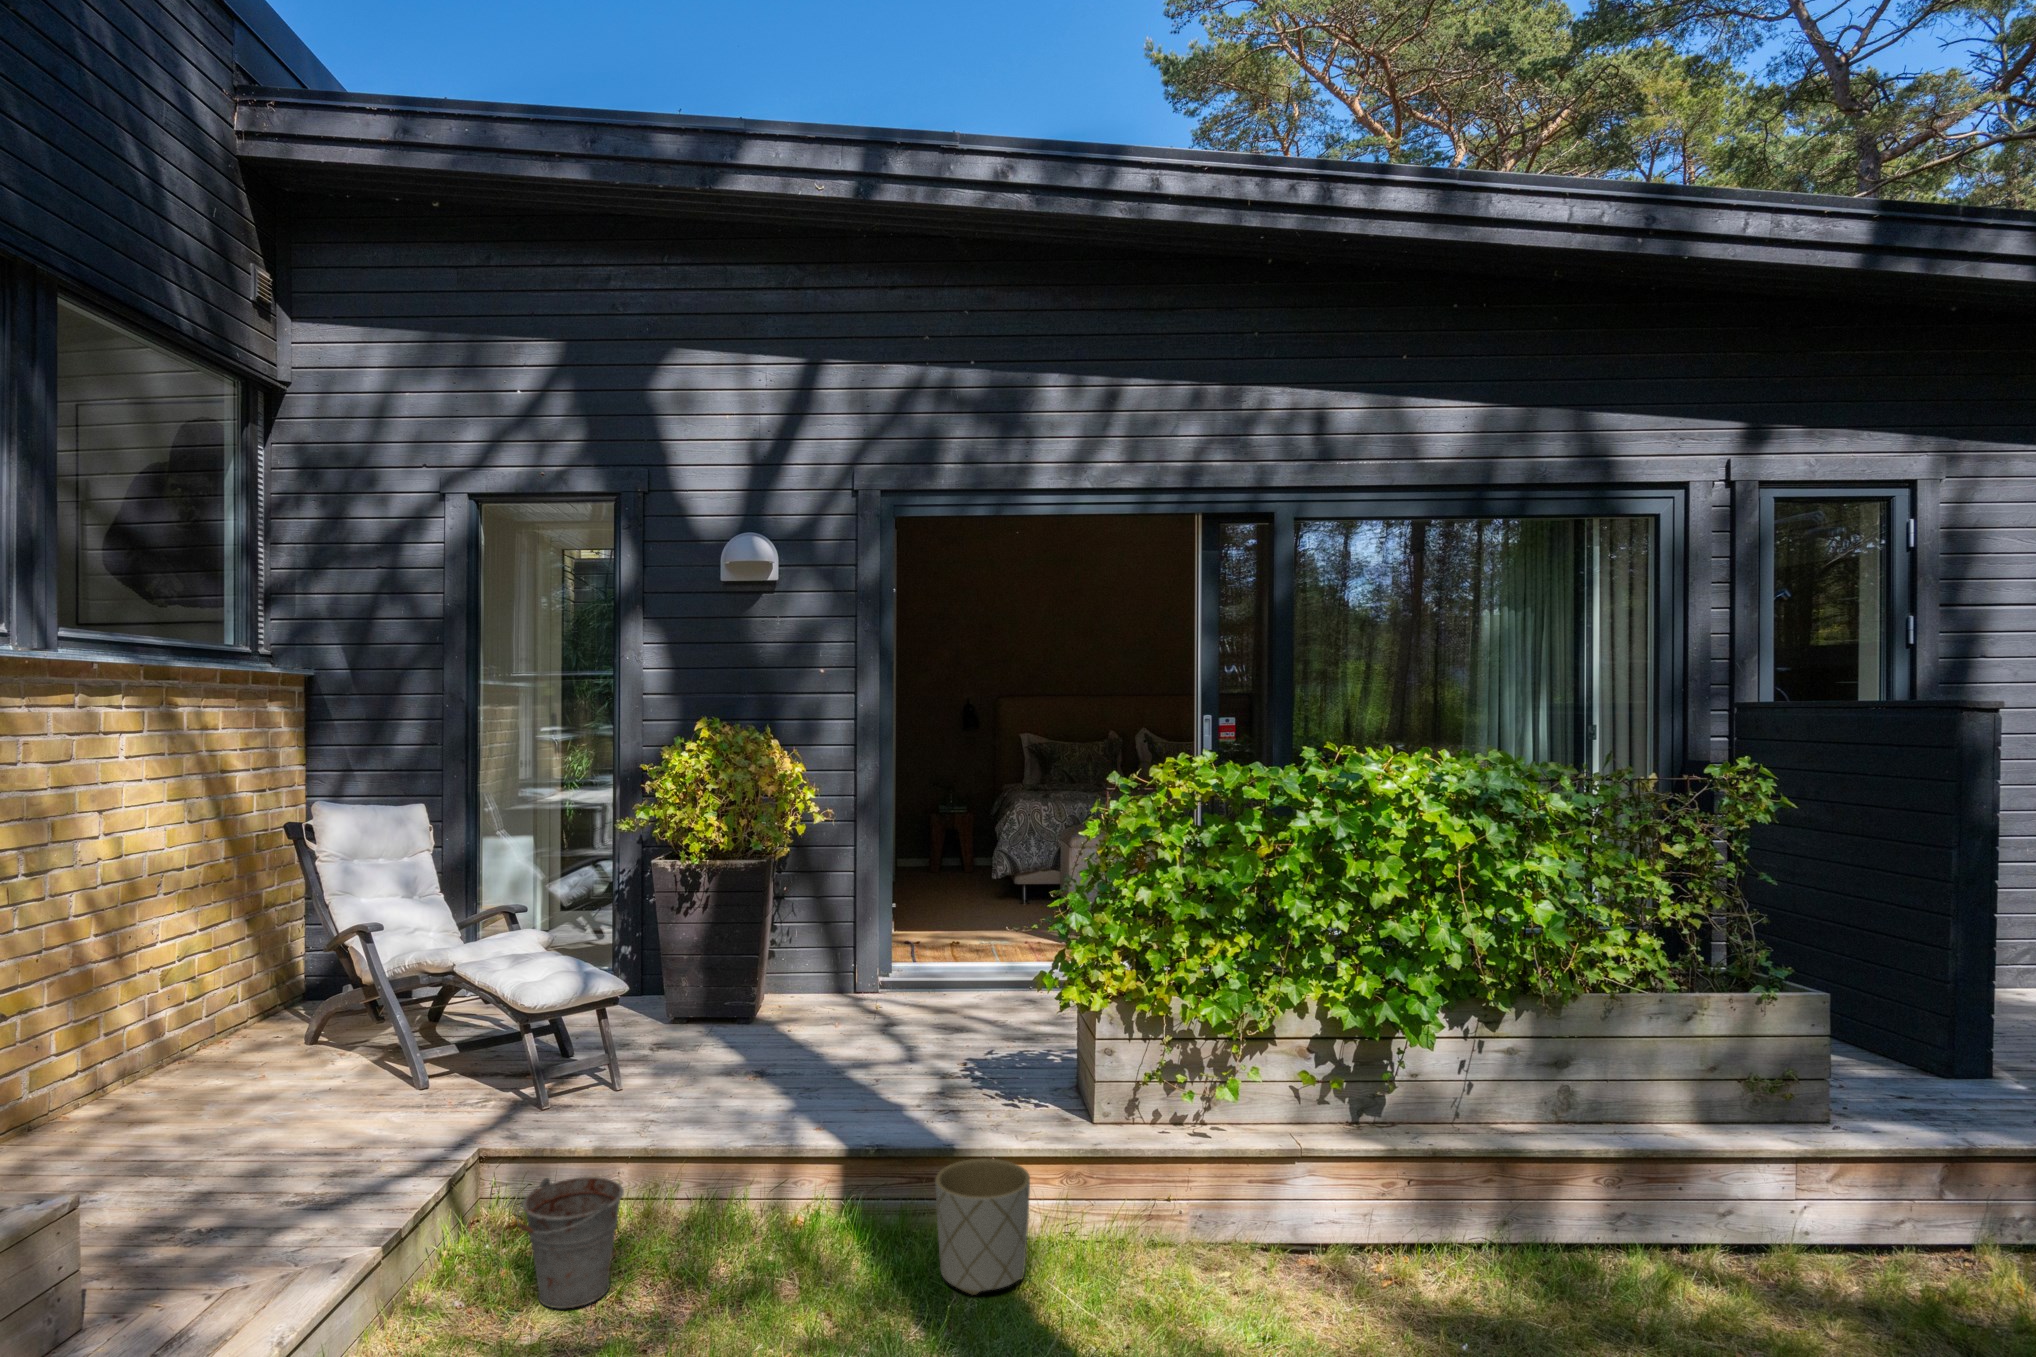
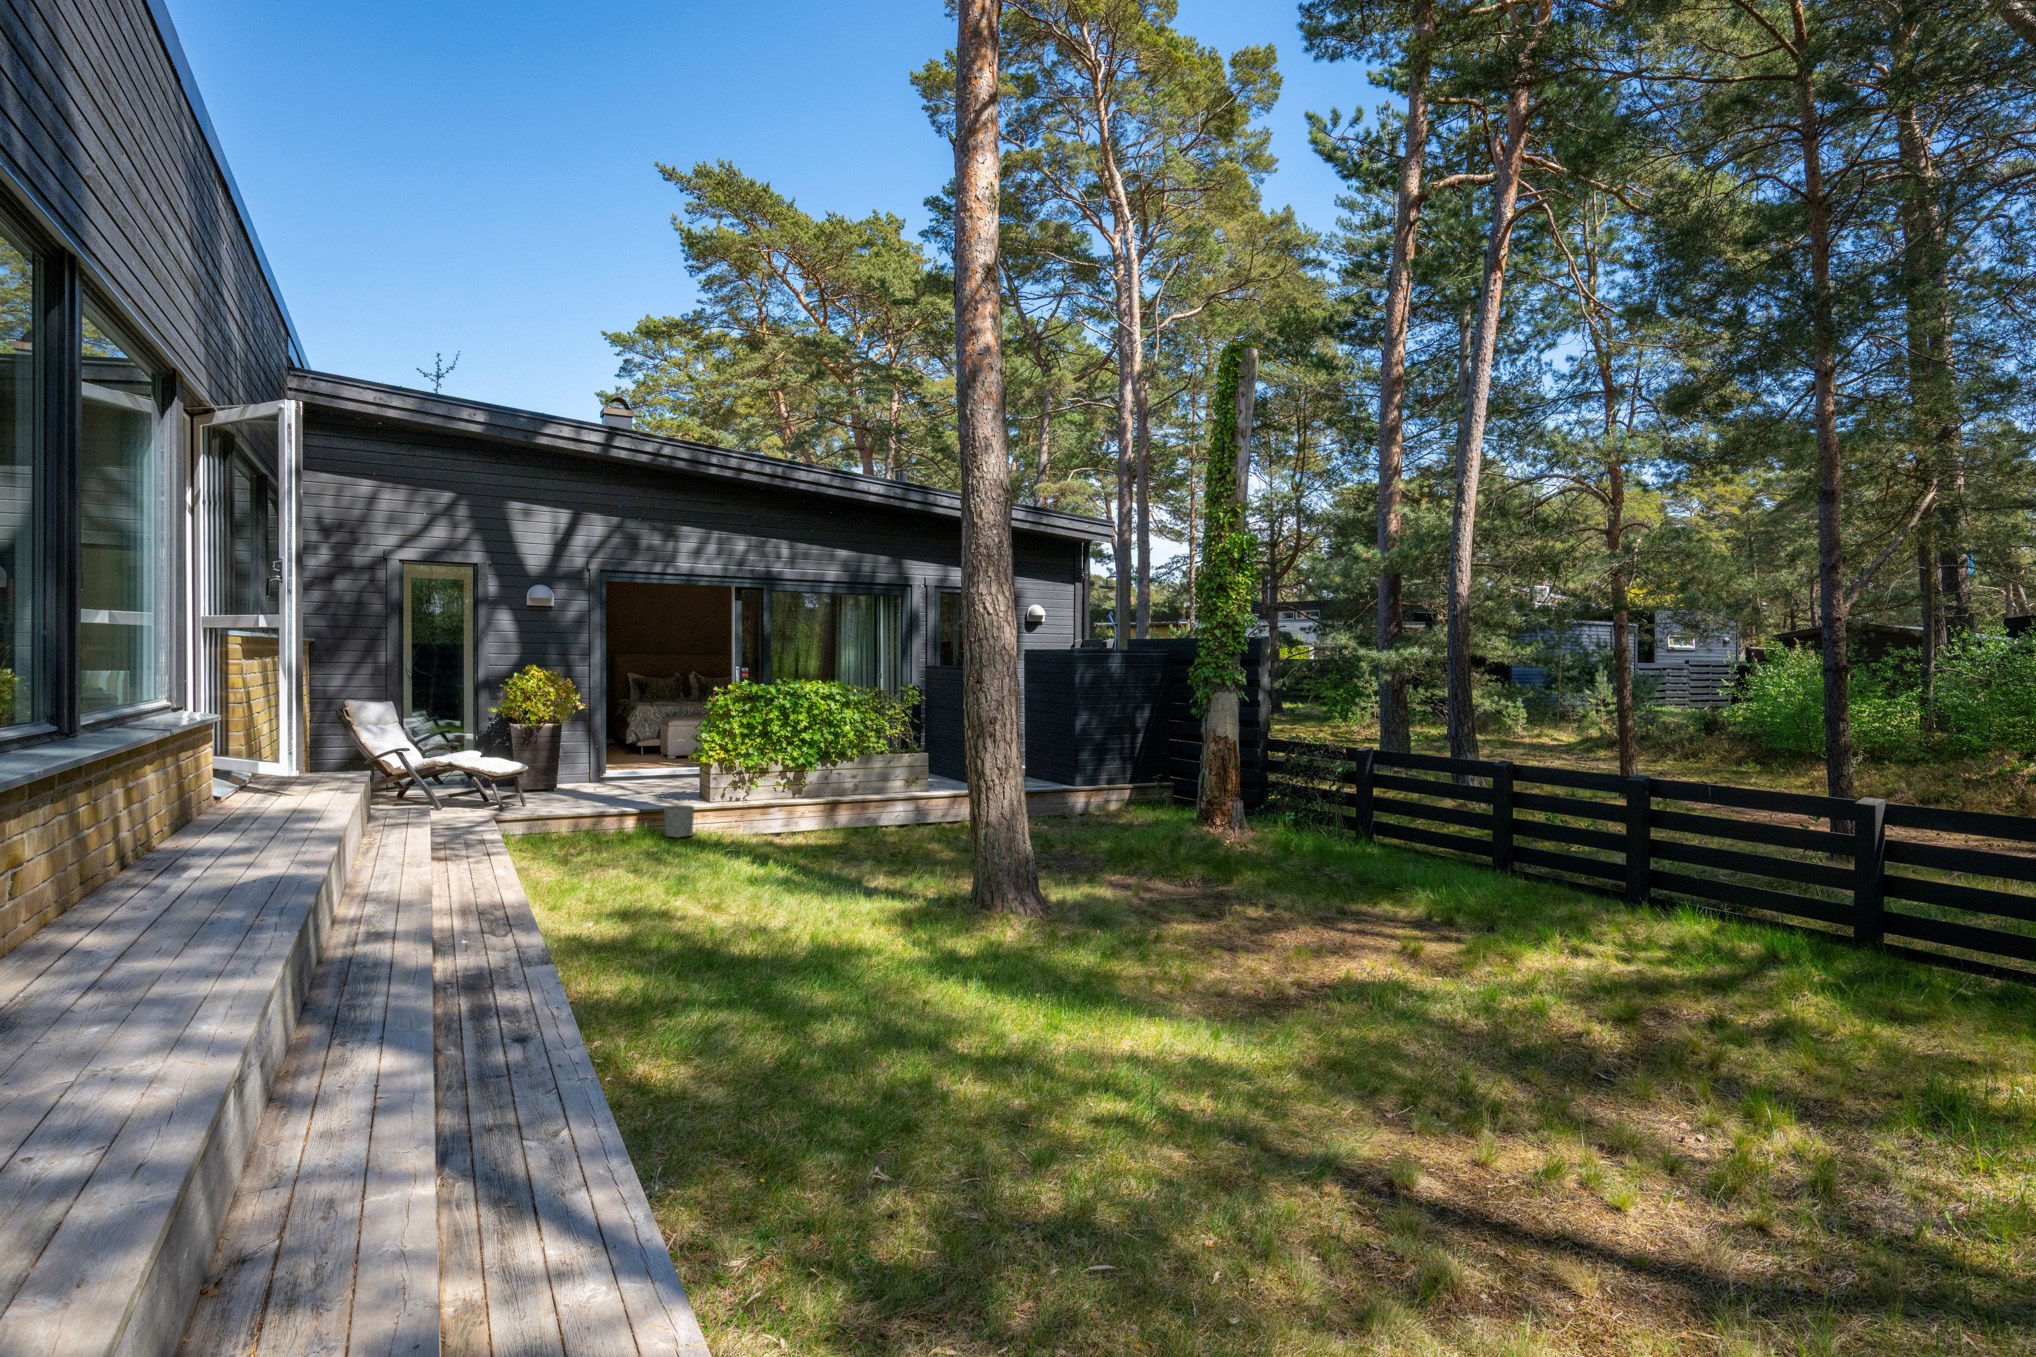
bucket: present [516,1177,624,1308] -> none [532,811,566,845]

